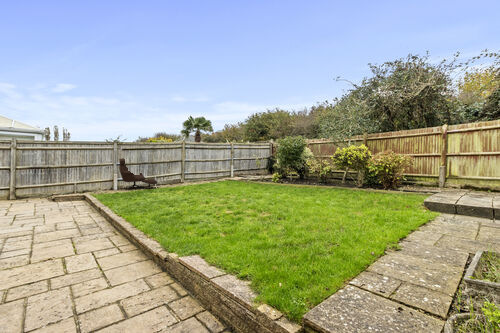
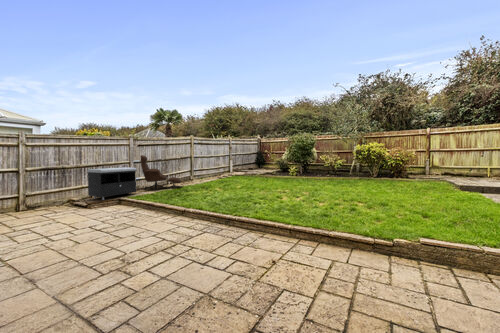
storage bench: none [70,169,110,195] -> present [88,168,136,200]

